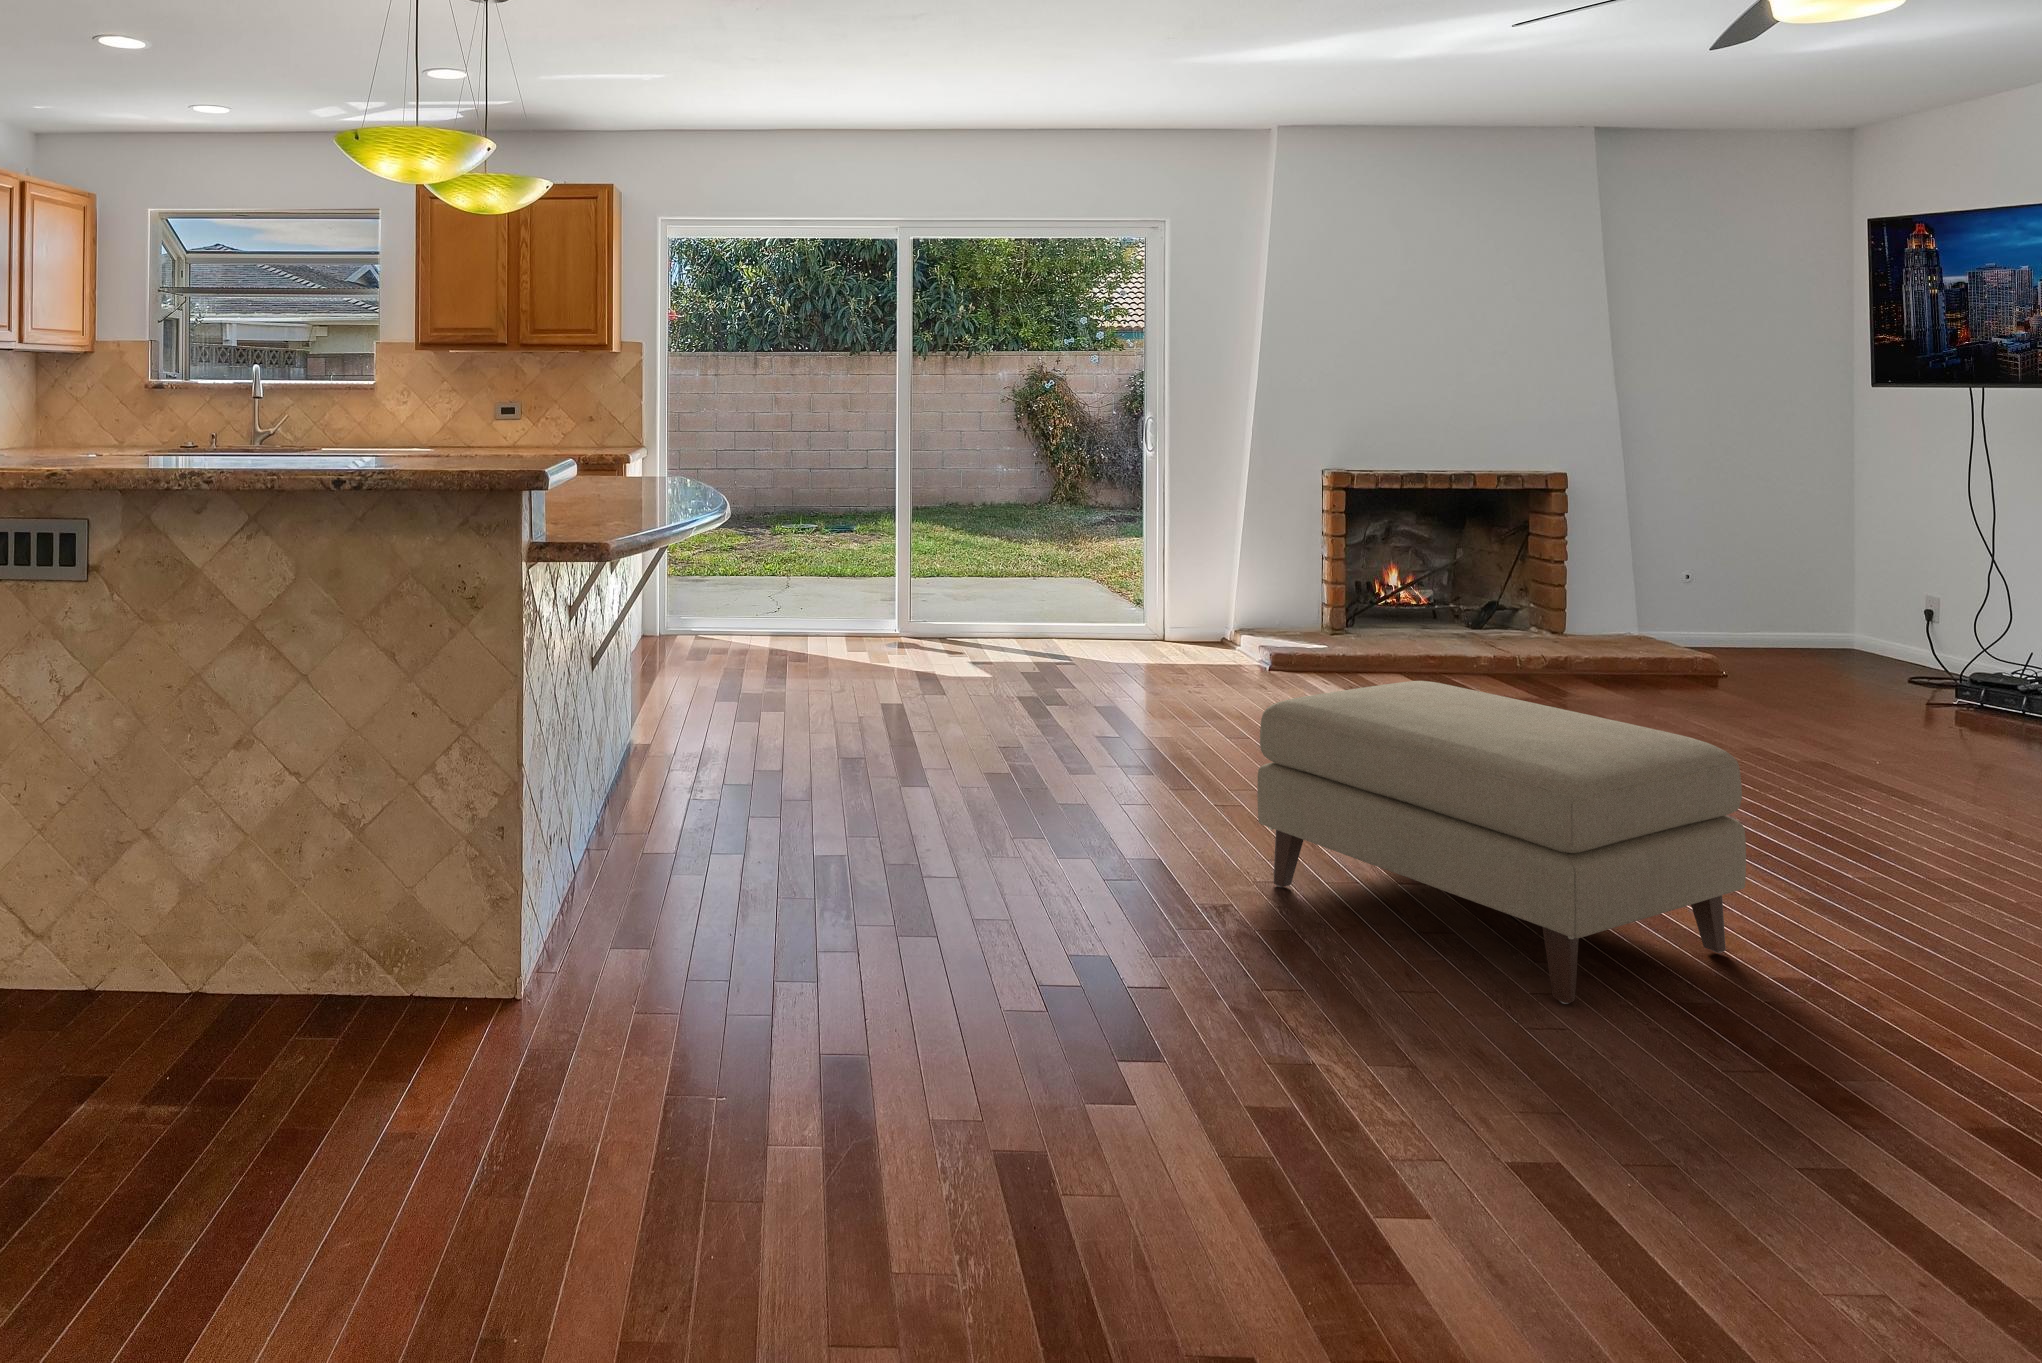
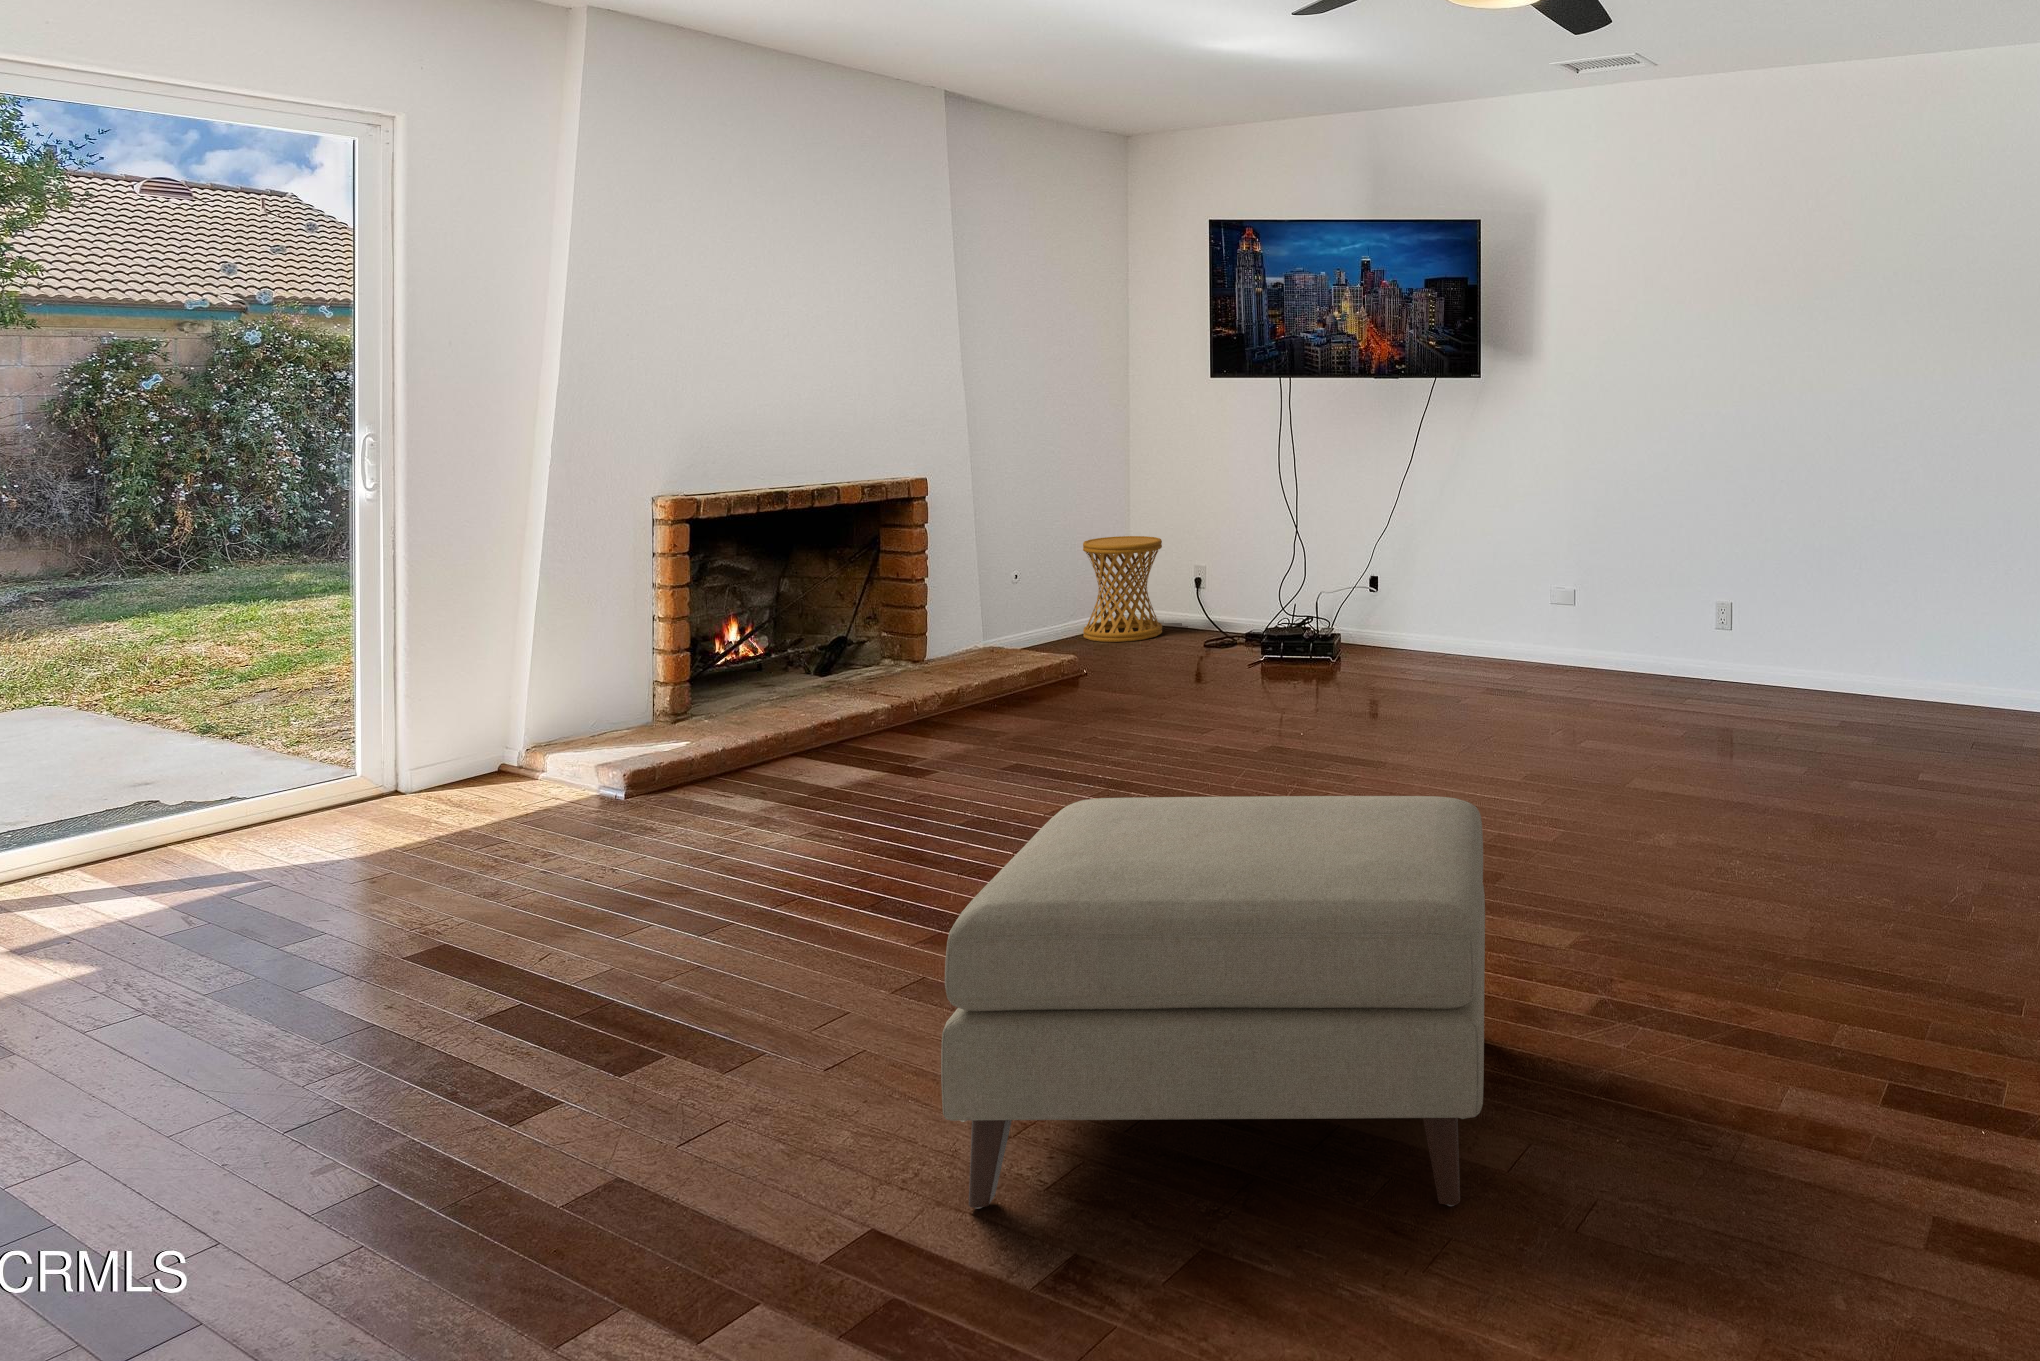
side table: none [1757,552,1859,663] -> present [1083,536,1162,642]

